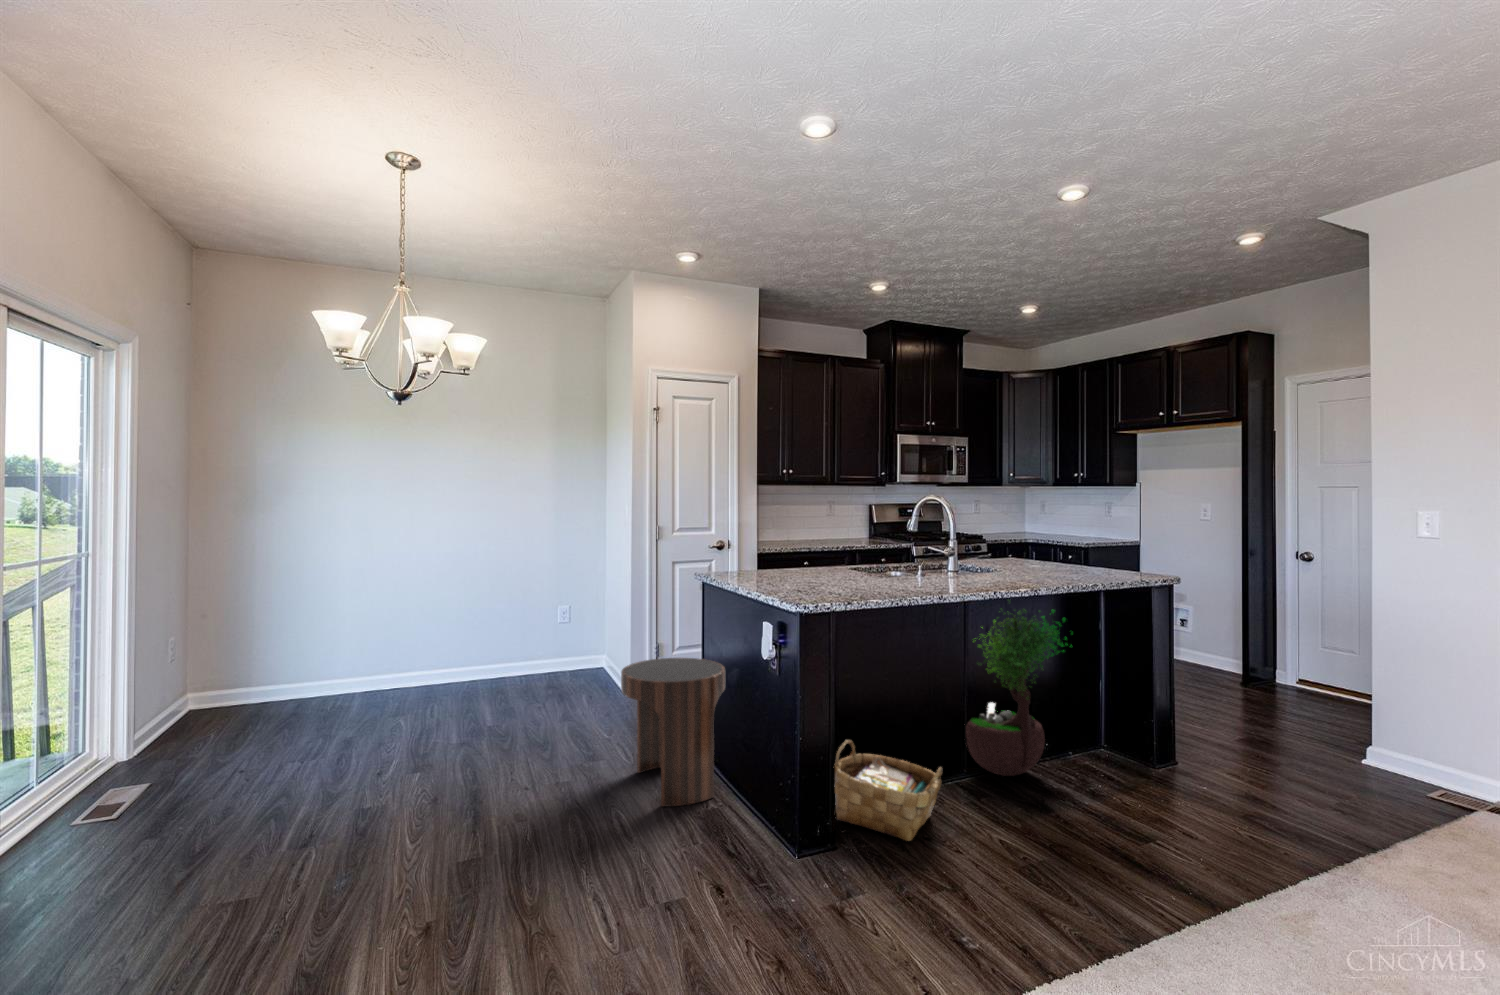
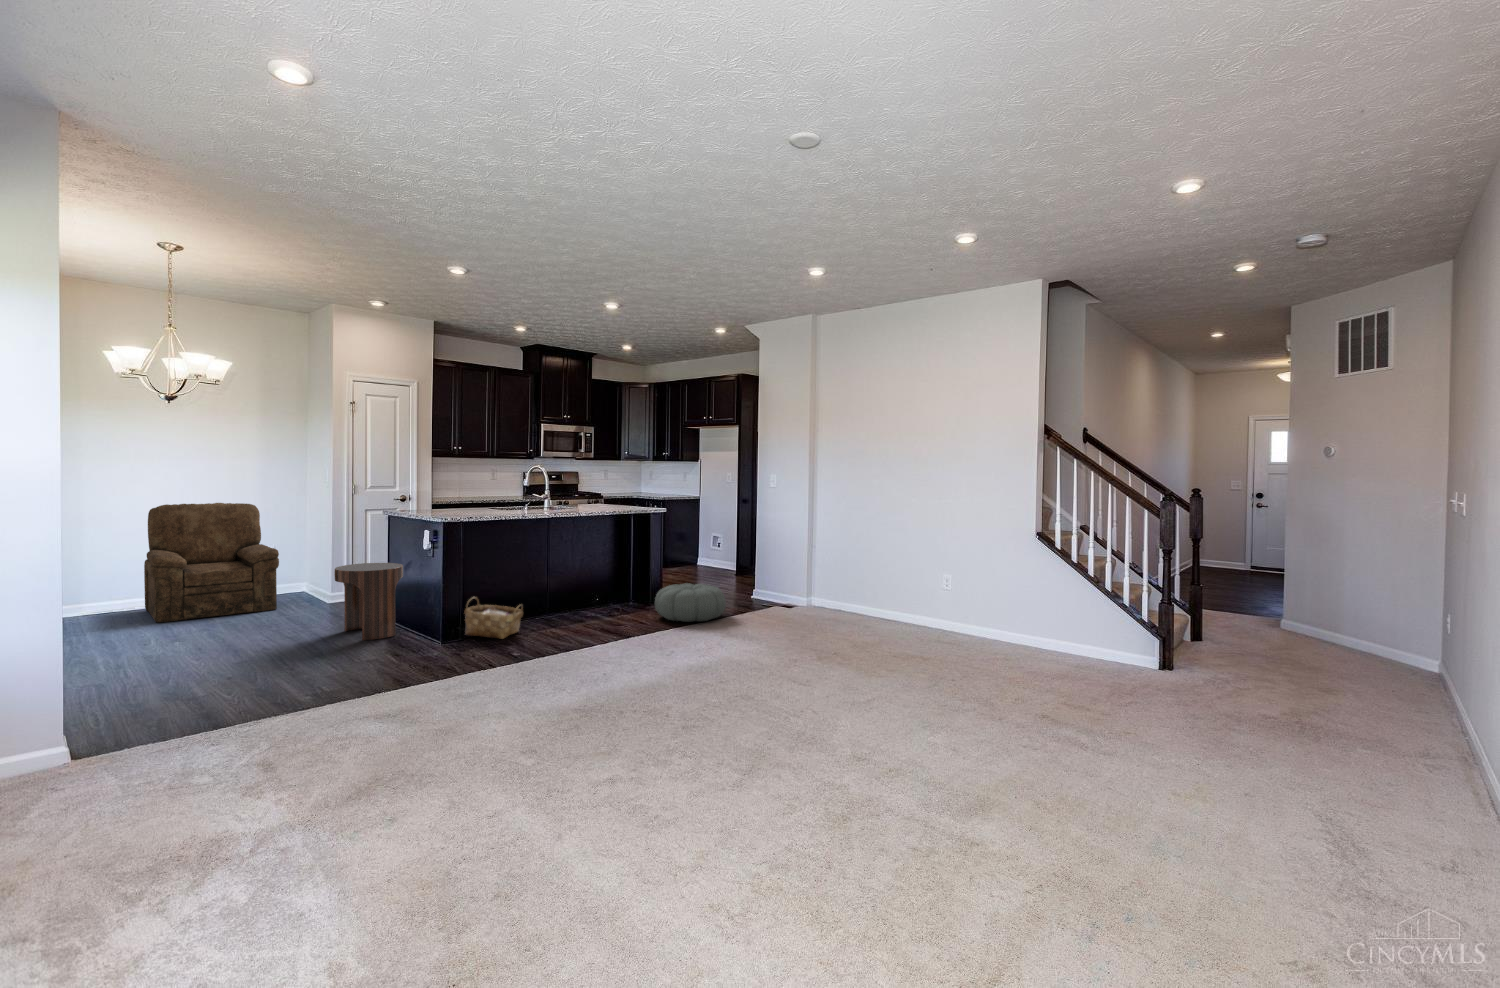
armchair: none [410,551,563,720] -> present [144,503,279,623]
potted tree: present [966,610,1072,776] -> none [547,523,602,617]
pouf: none [1191,728,1380,833] -> present [655,583,726,622]

